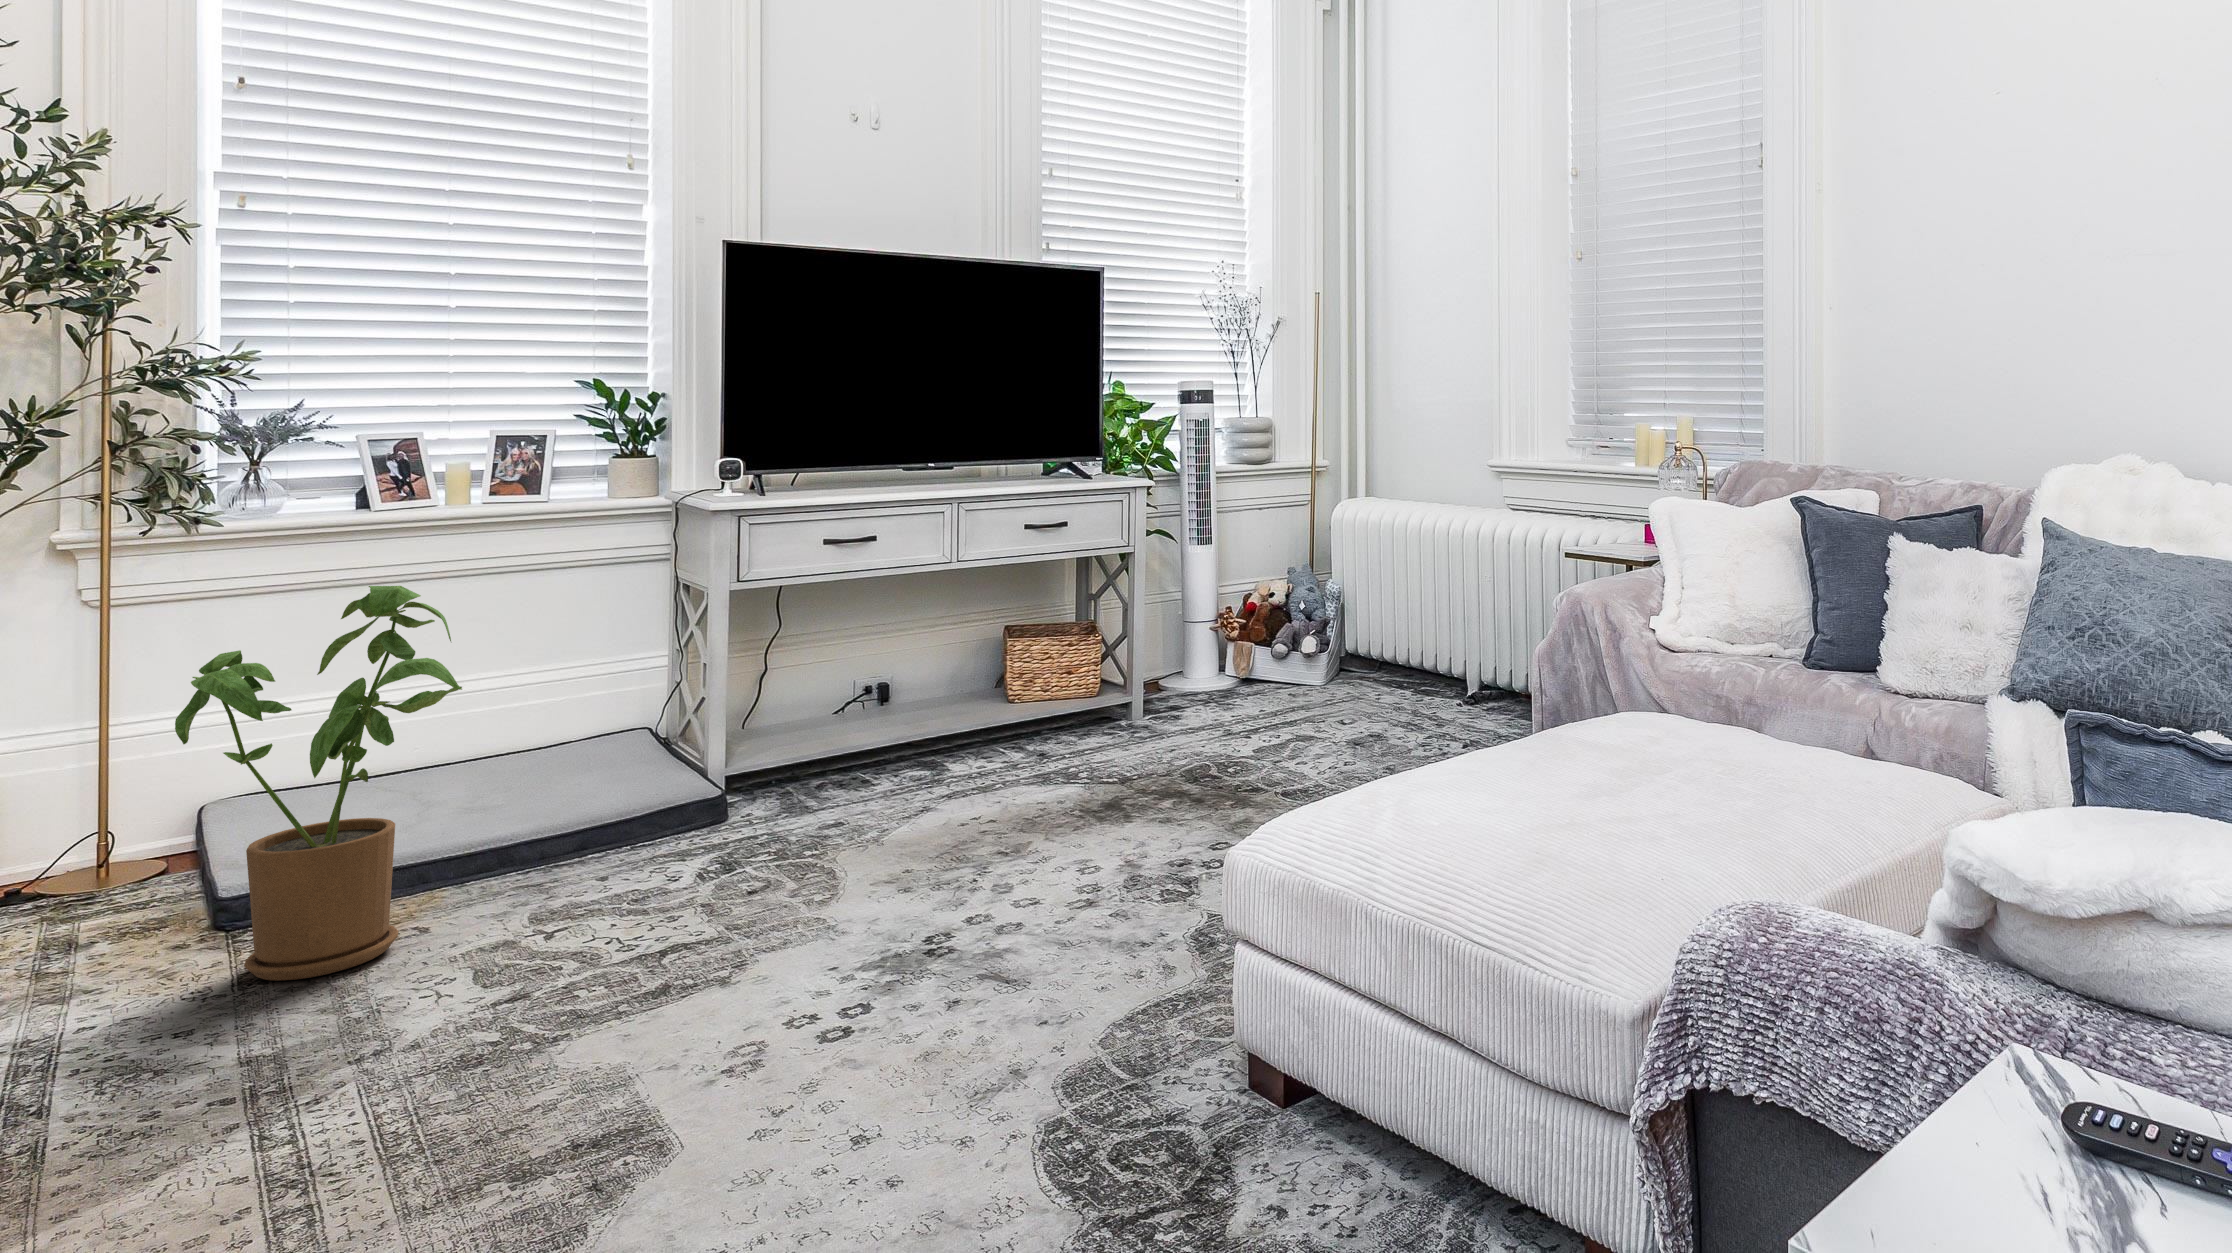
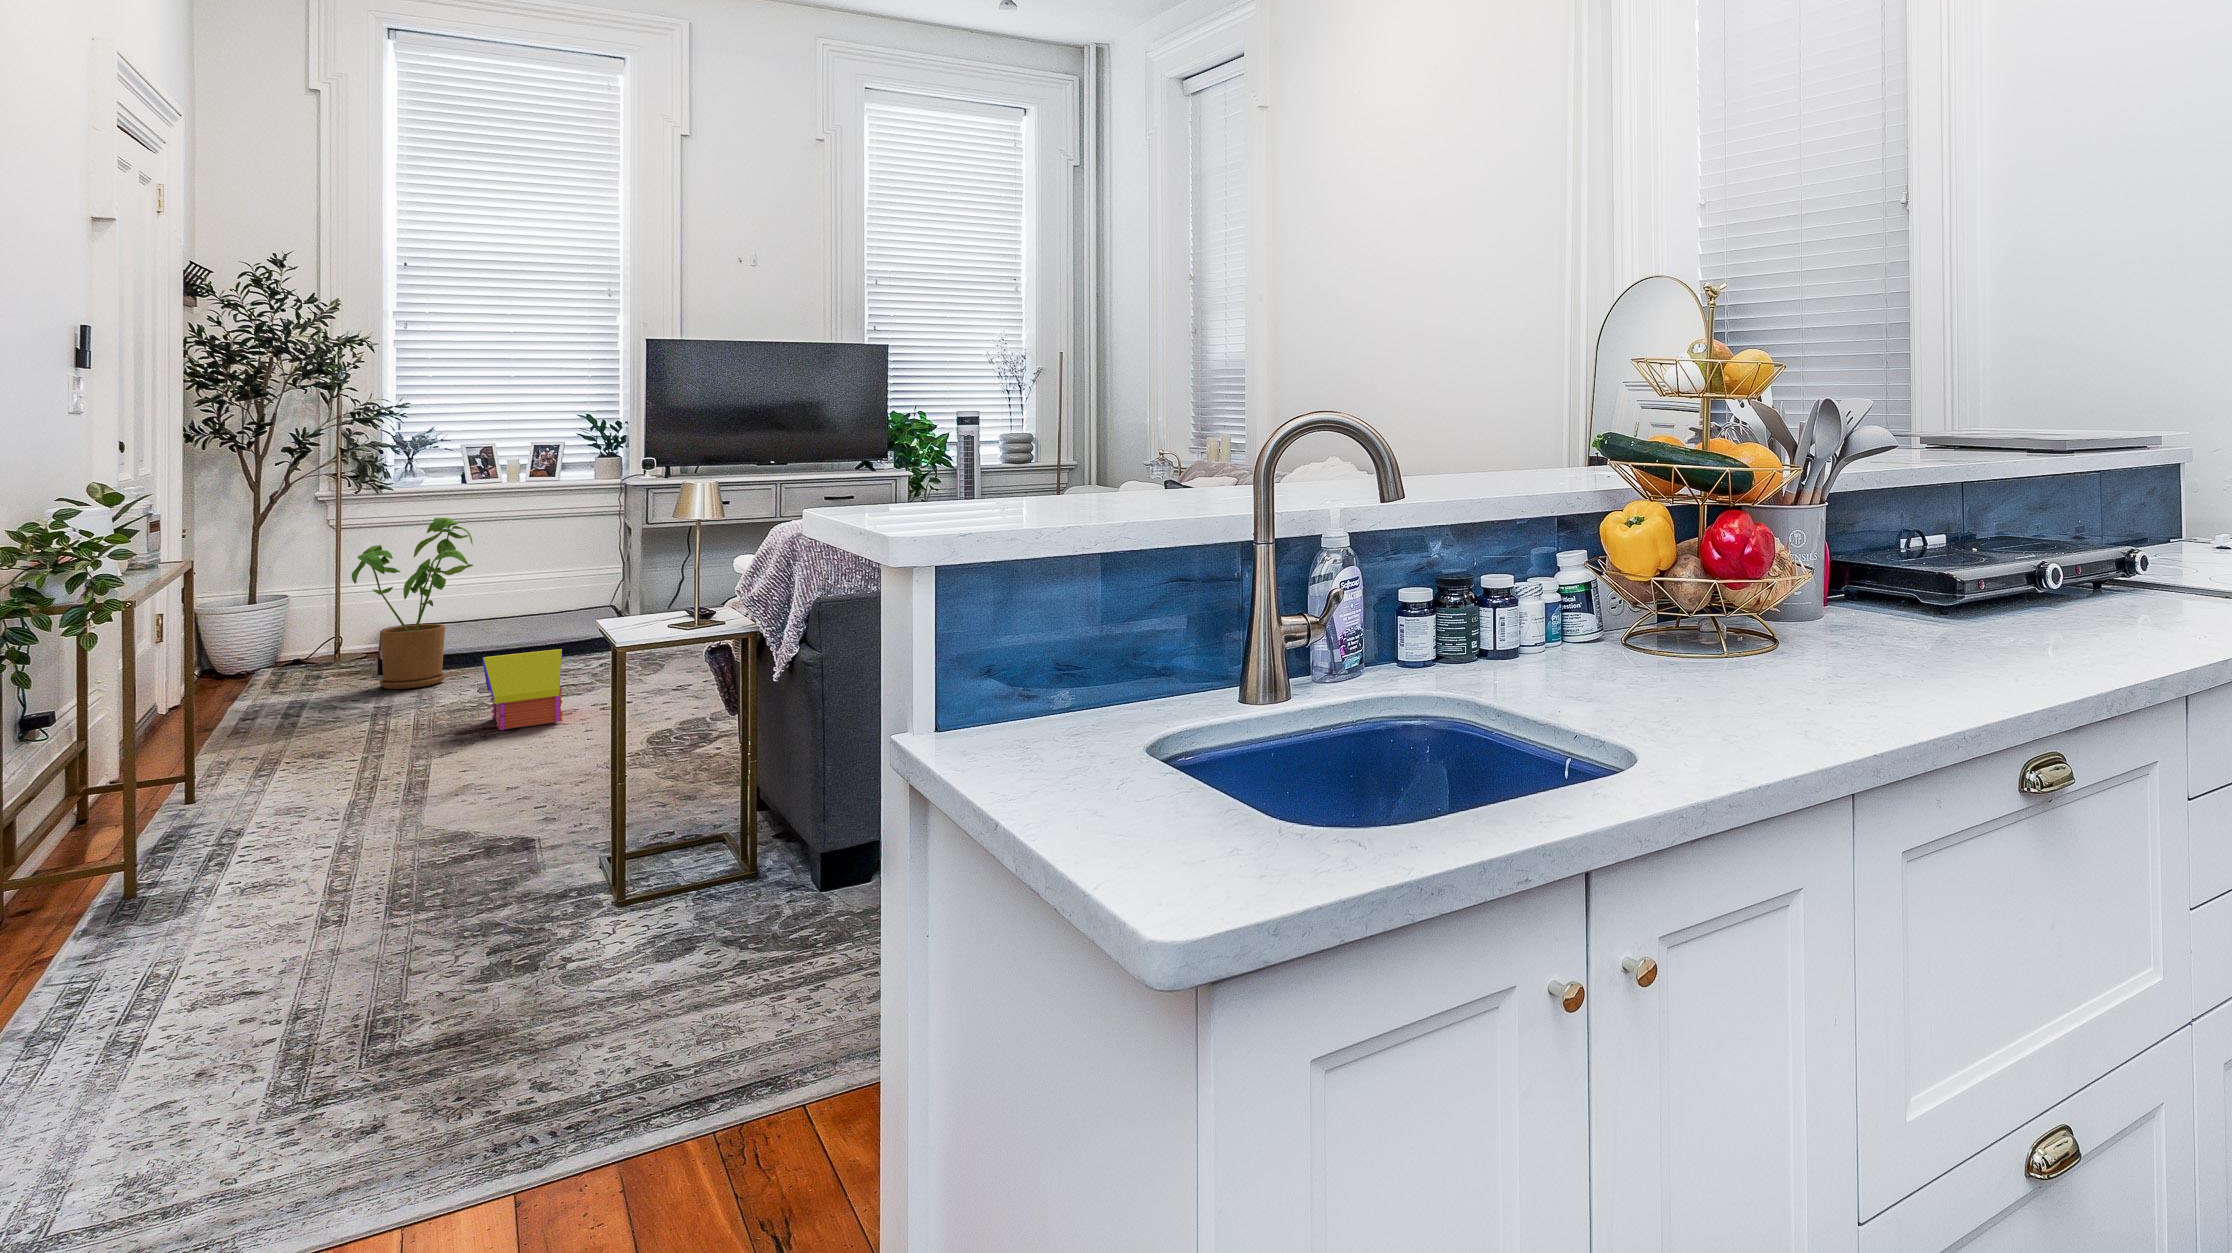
toy house: none [586,901,794,1138] -> present [483,649,563,730]

